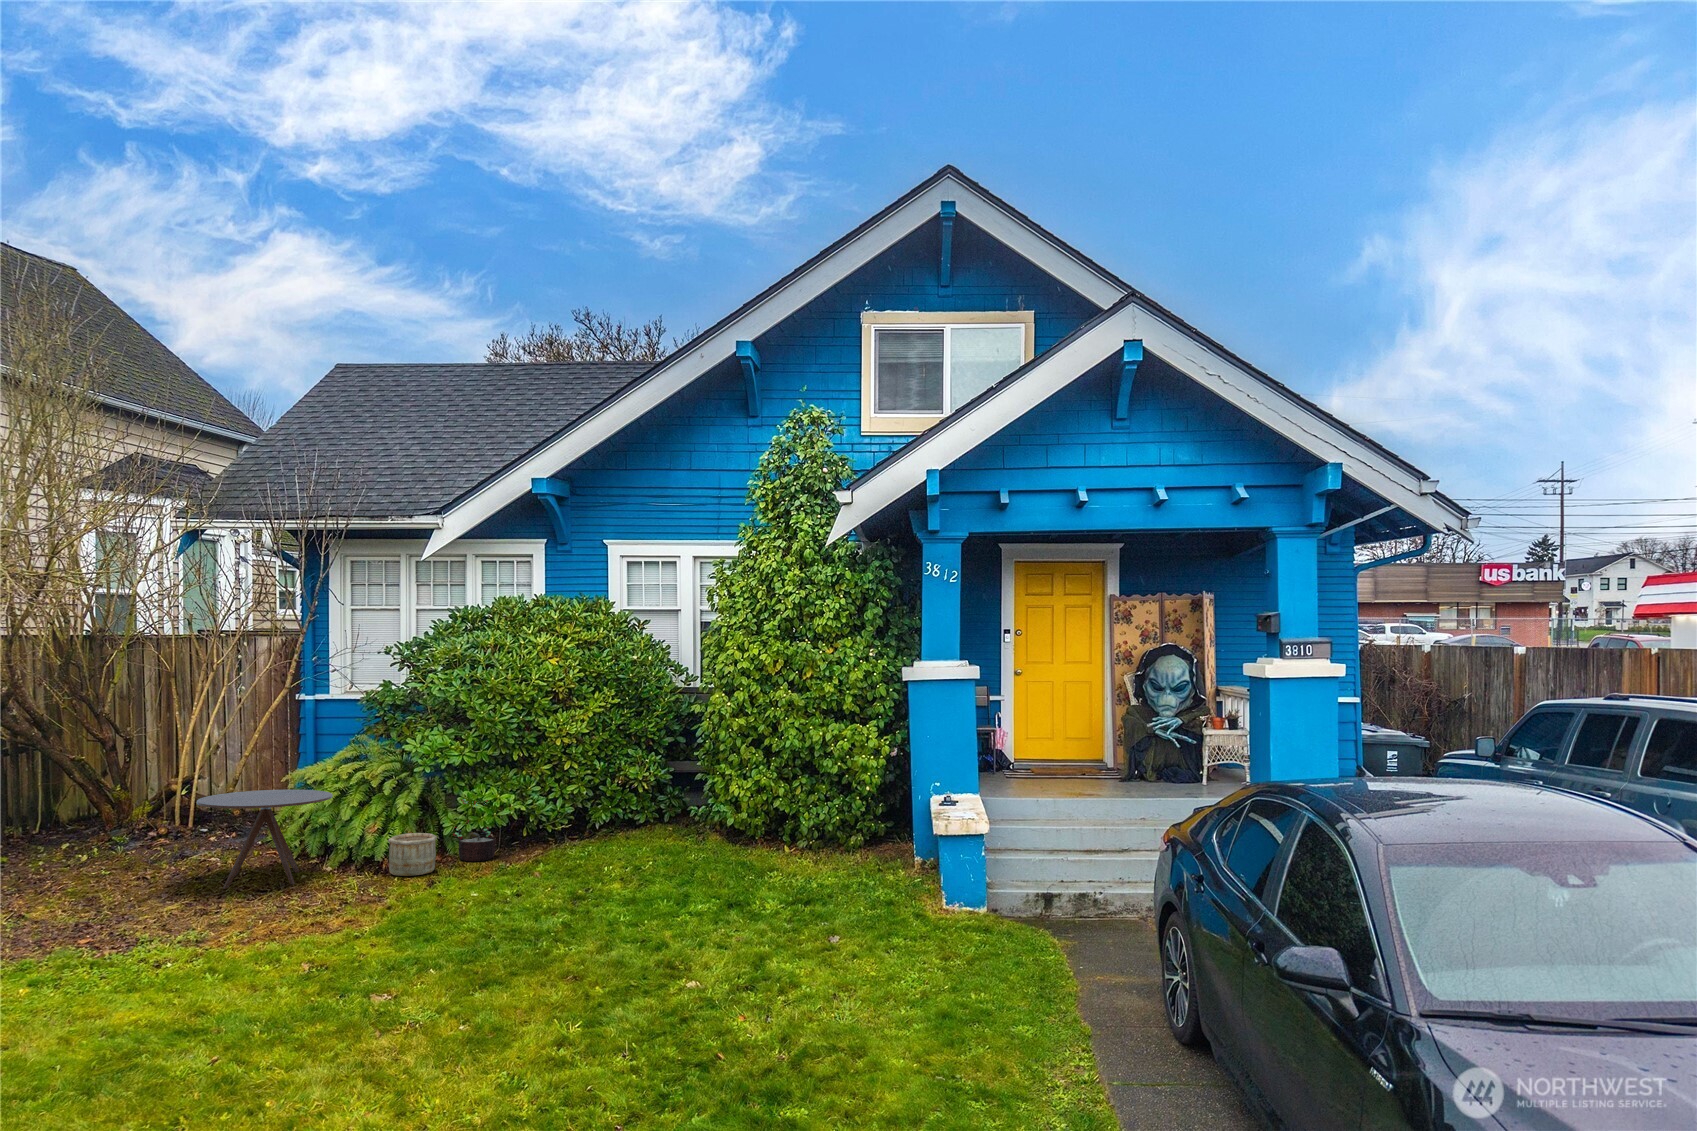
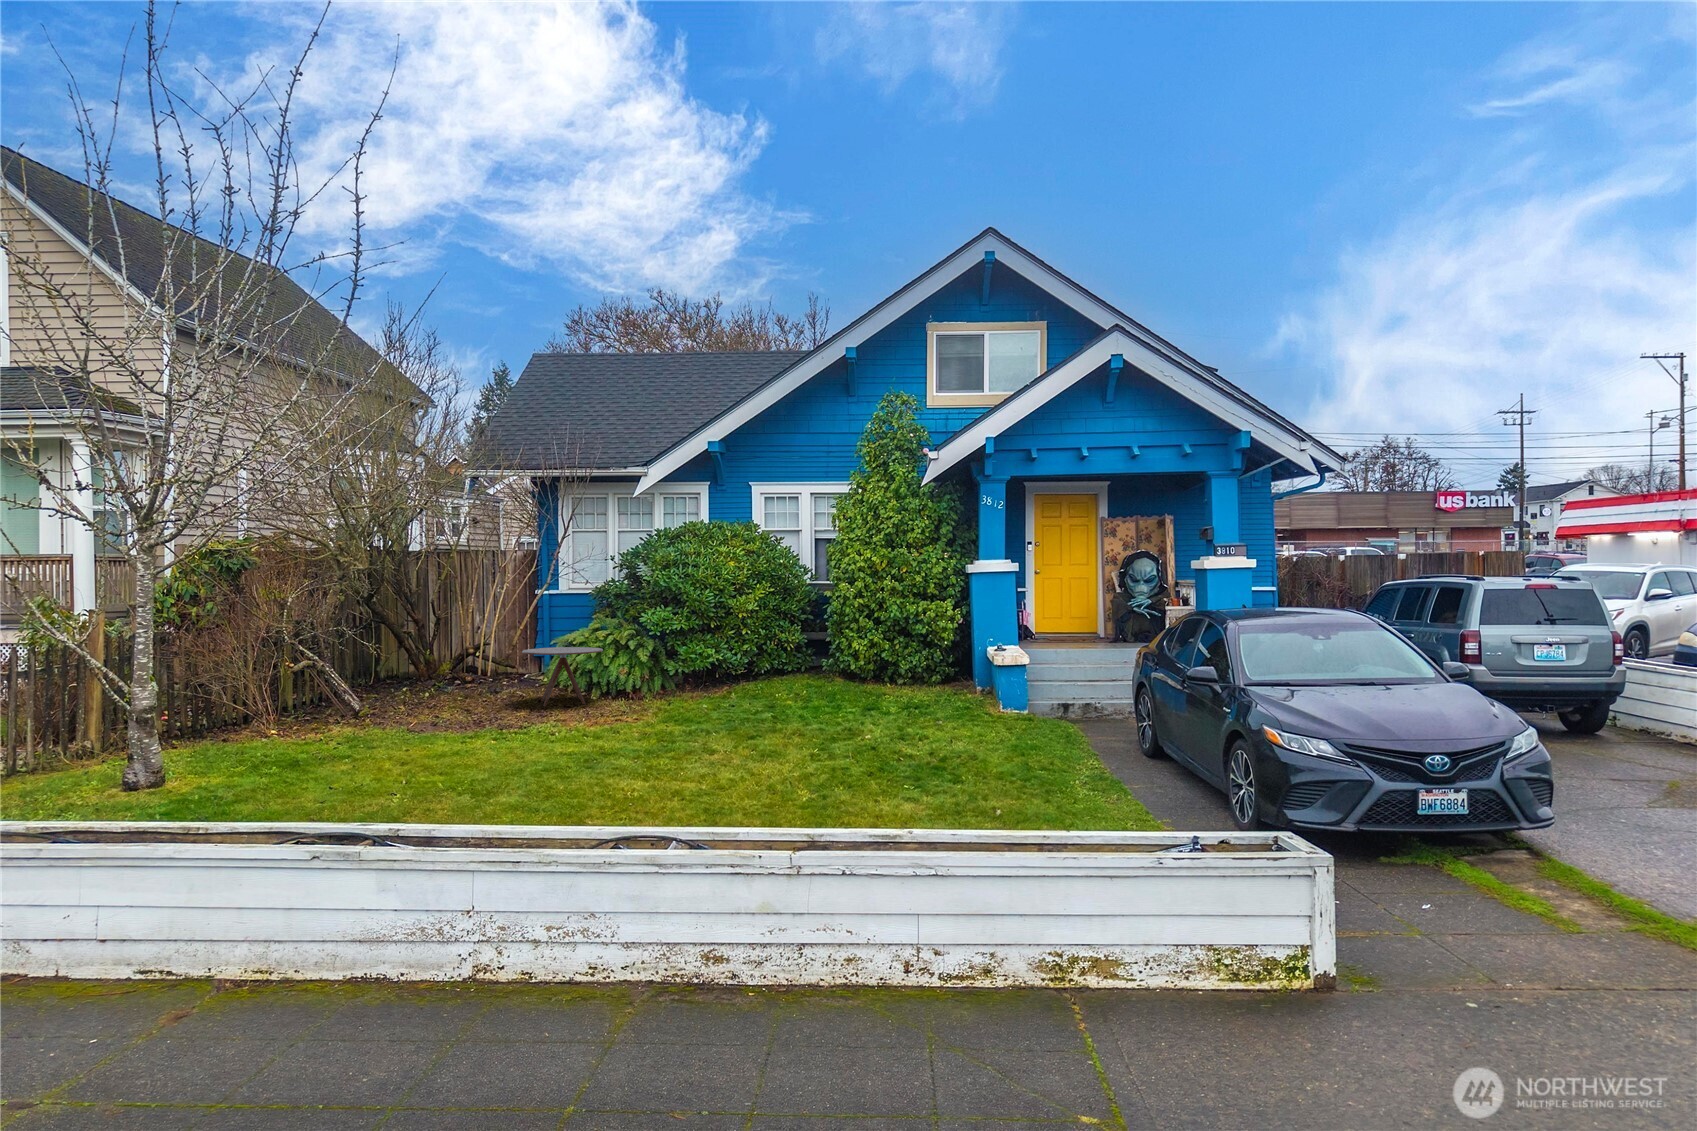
decorative plant: present [453,799,496,861] -> none [675,652,702,693]
wooden bucket: present [388,833,437,876] -> none [639,674,668,700]

